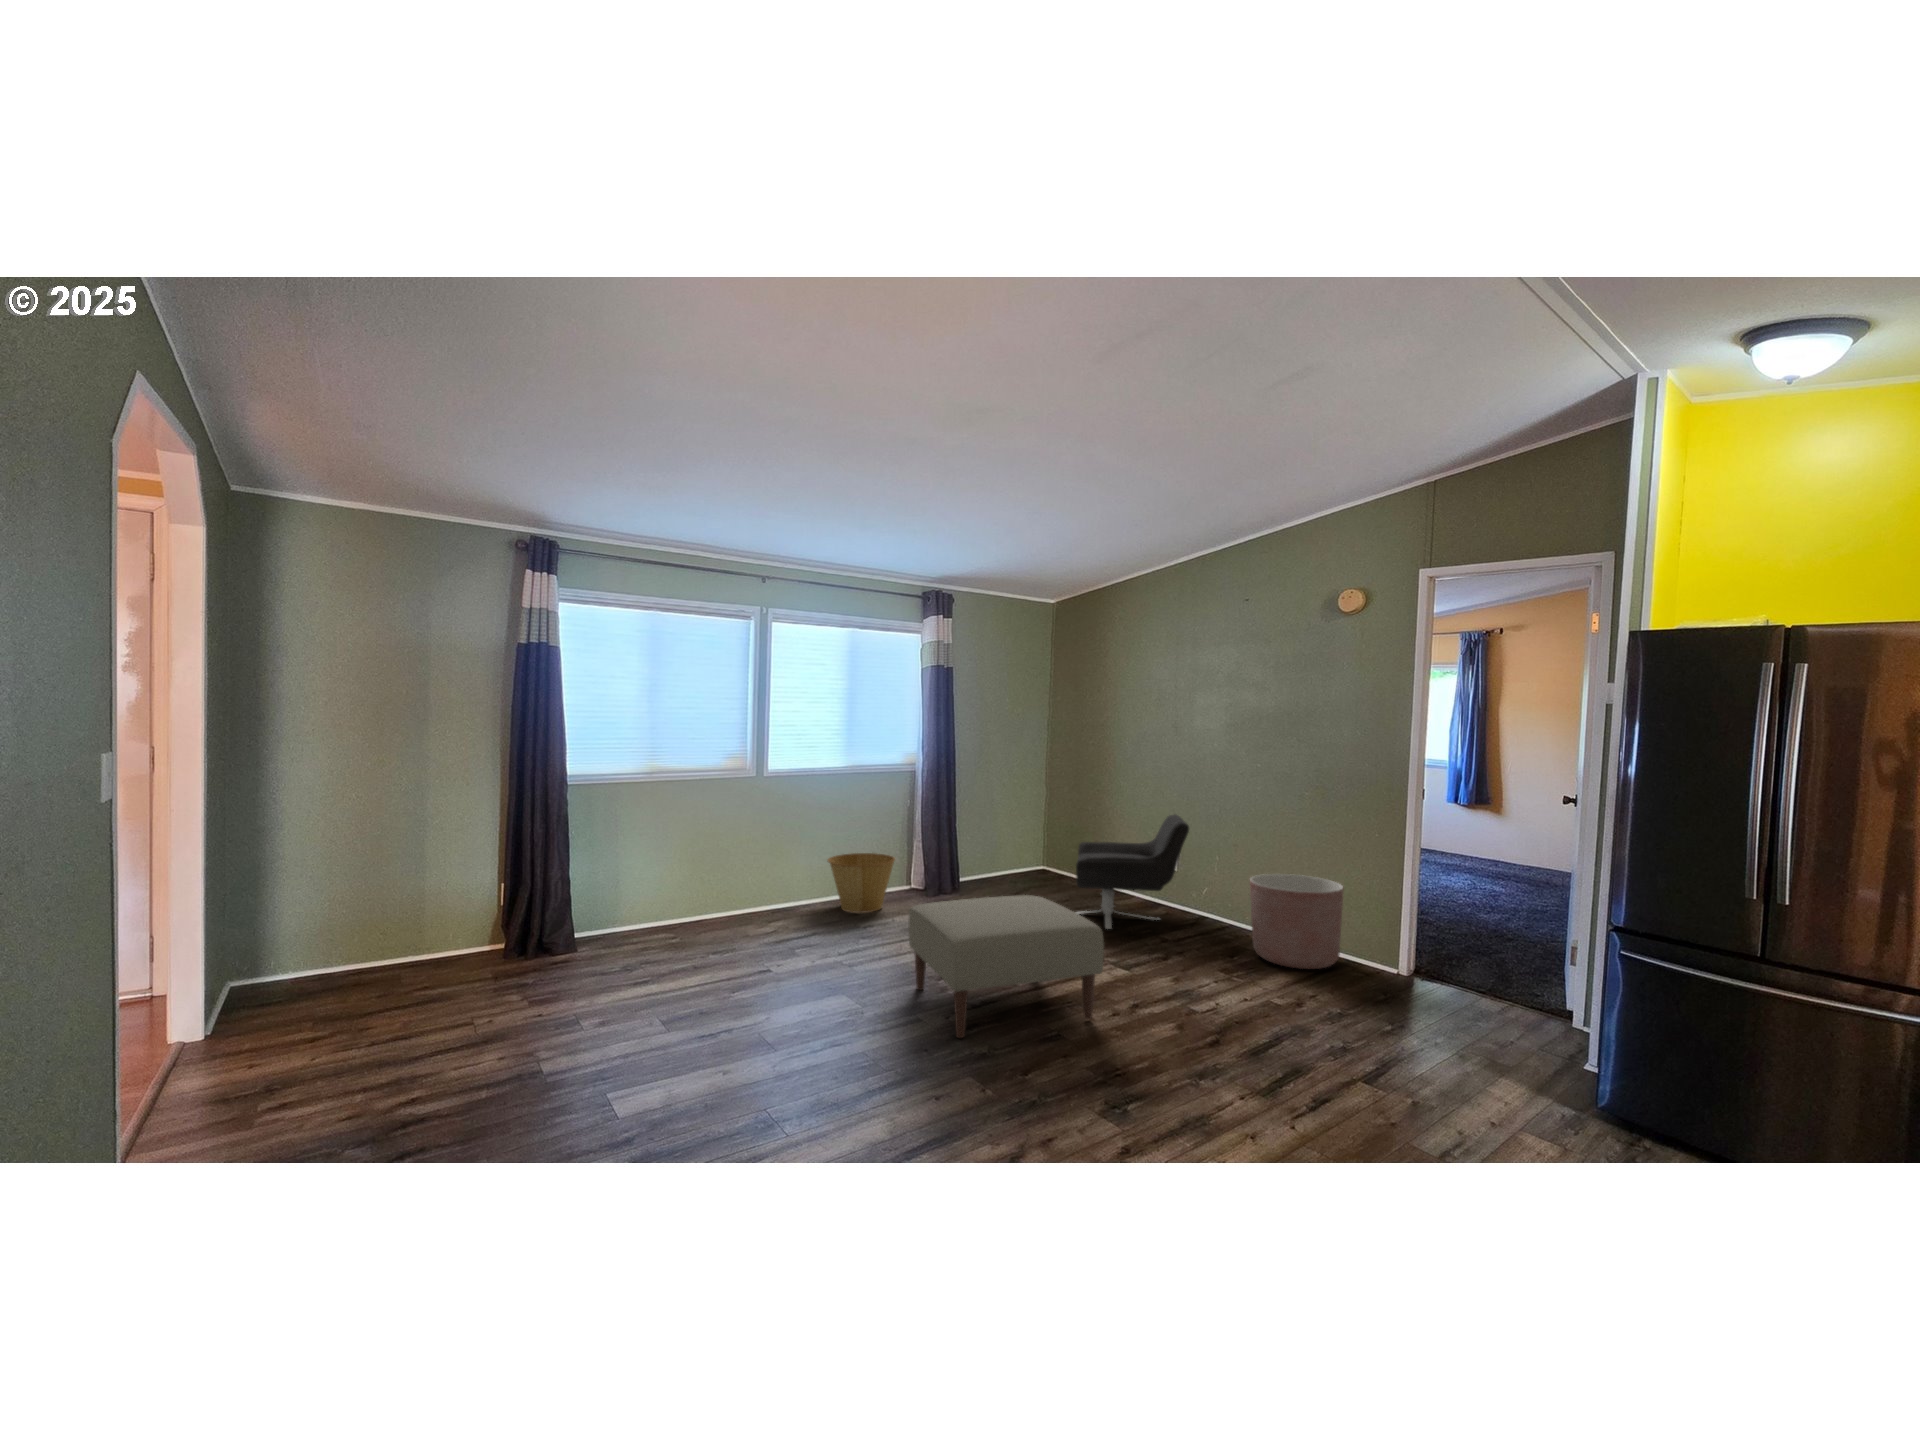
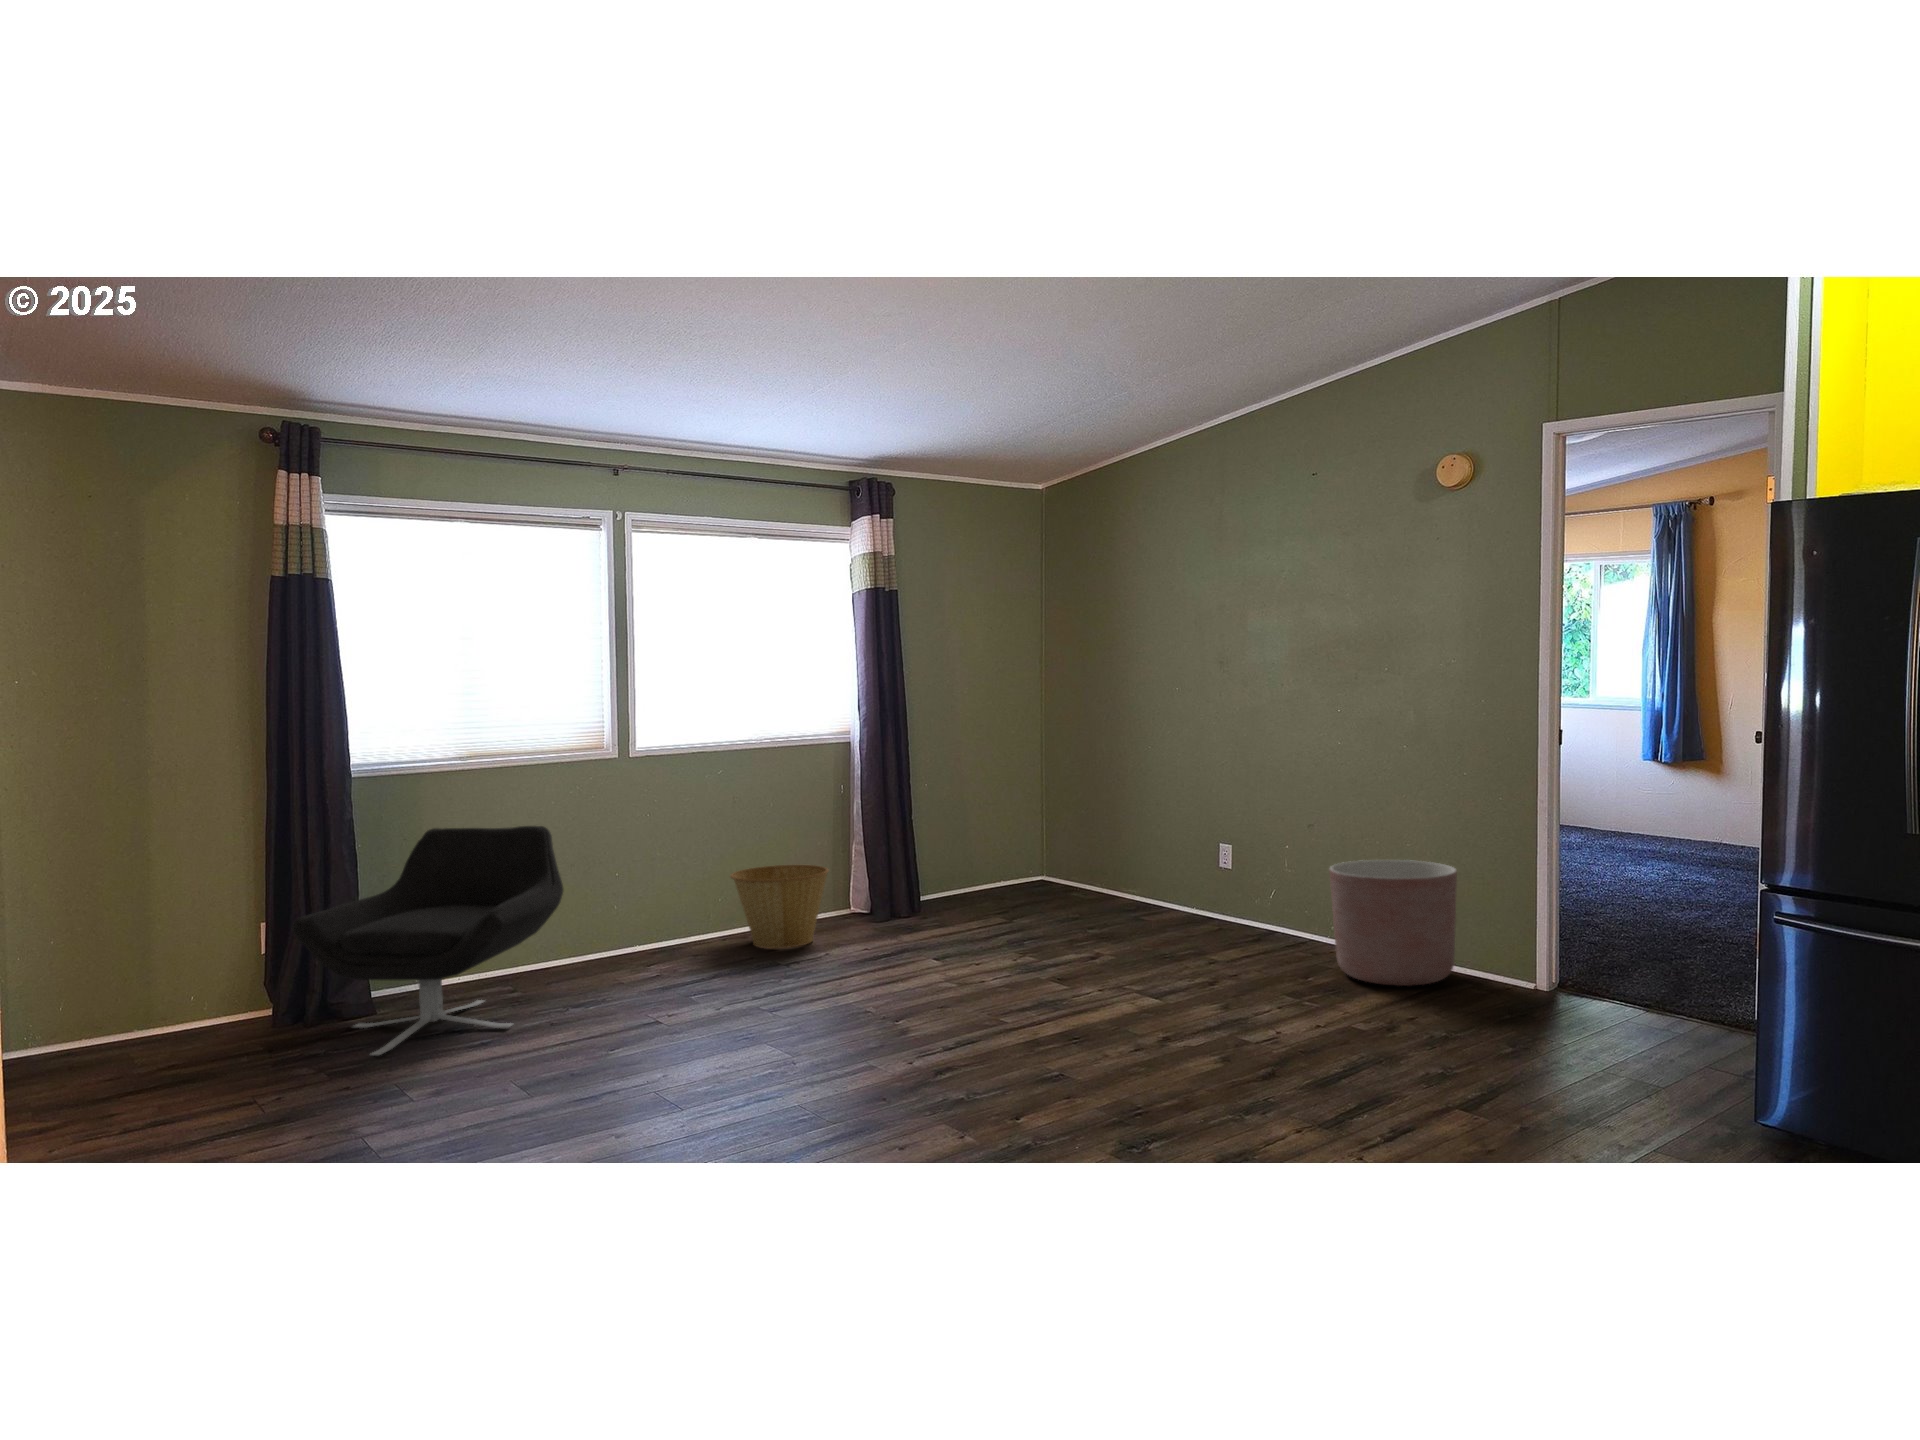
lounge chair: present [1076,815,1189,929] -> present [292,826,563,1055]
ottoman: present [908,895,1104,1038] -> none [850,901,1118,1085]

